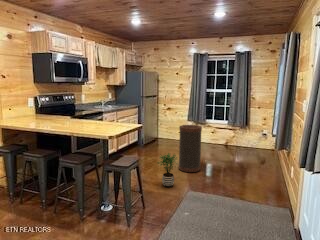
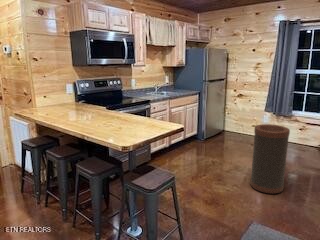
potted plant: present [158,153,177,187] -> none [217,169,251,219]

